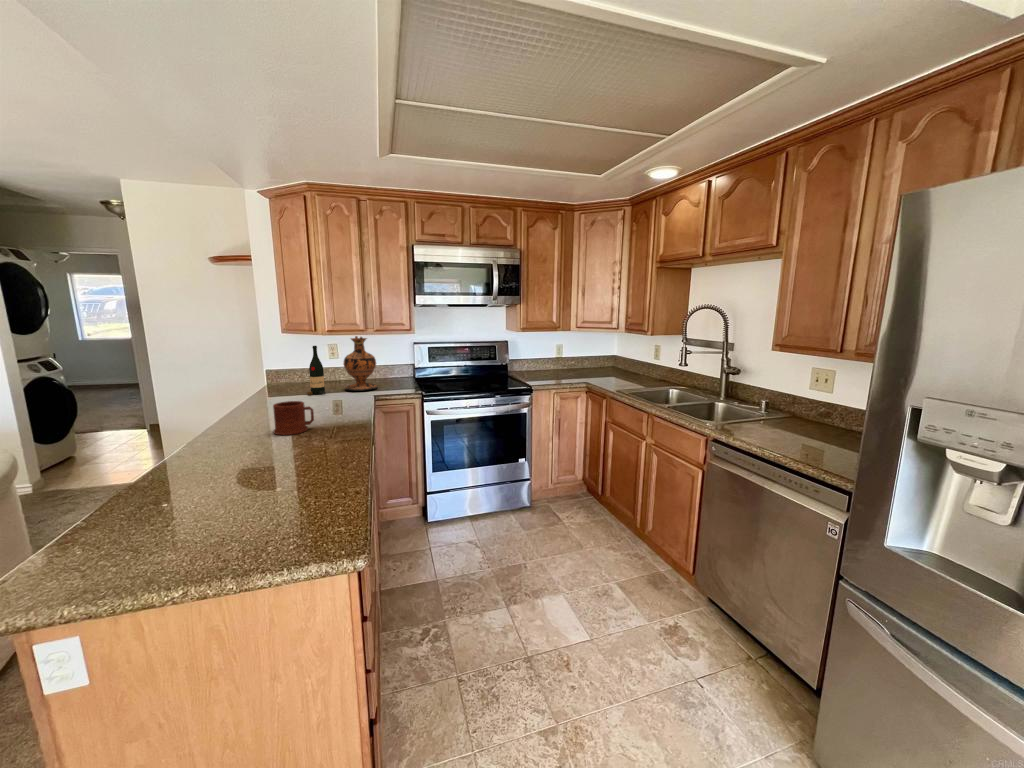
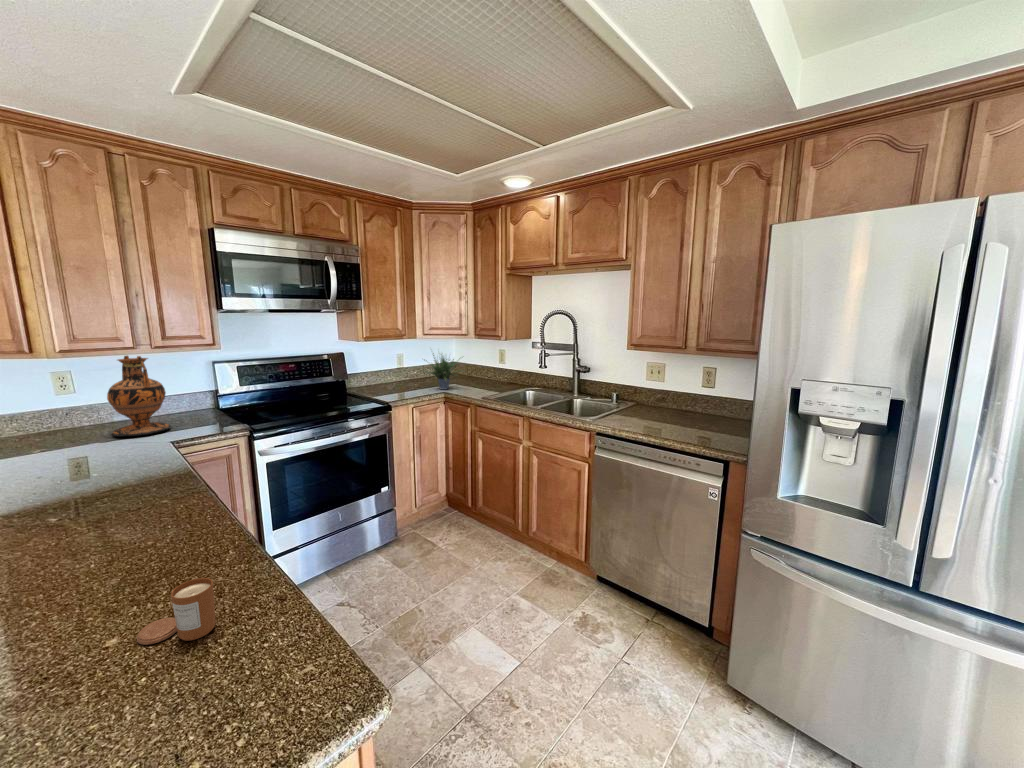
potted plant: none [572,337,613,380] -> present [427,353,457,390]
wine bottle: present [307,346,326,395] -> none [42,374,81,453]
mug: present [273,401,314,435] -> none [29,466,115,529]
candle: none [266,469,302,504] -> present [137,578,216,645]

